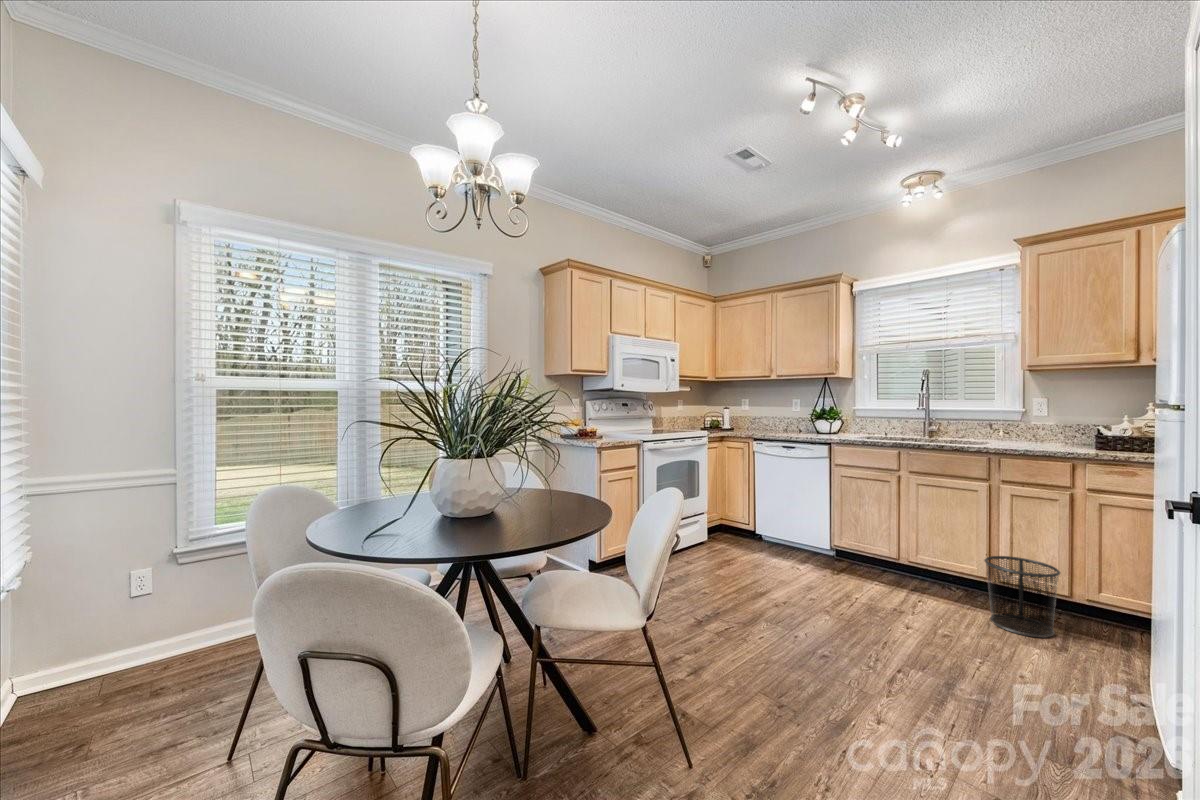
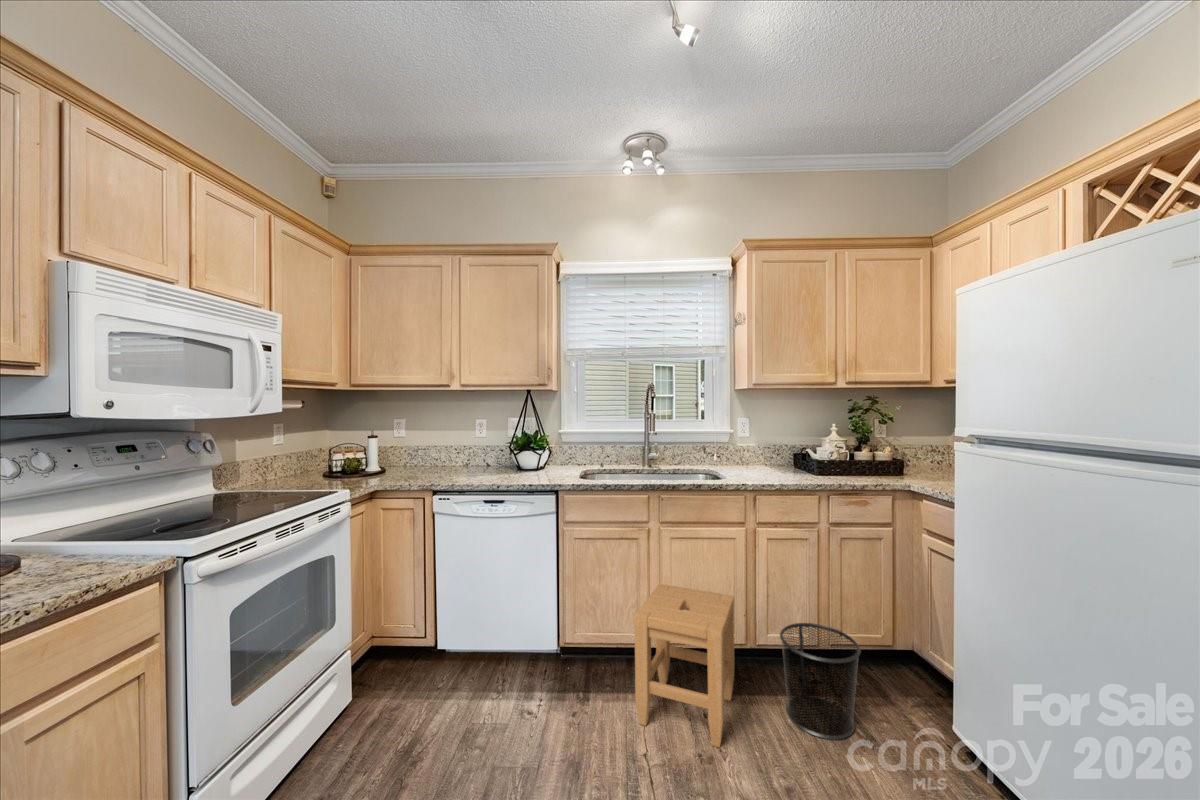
stool: none [861,513,955,609] -> present [634,584,734,747]

